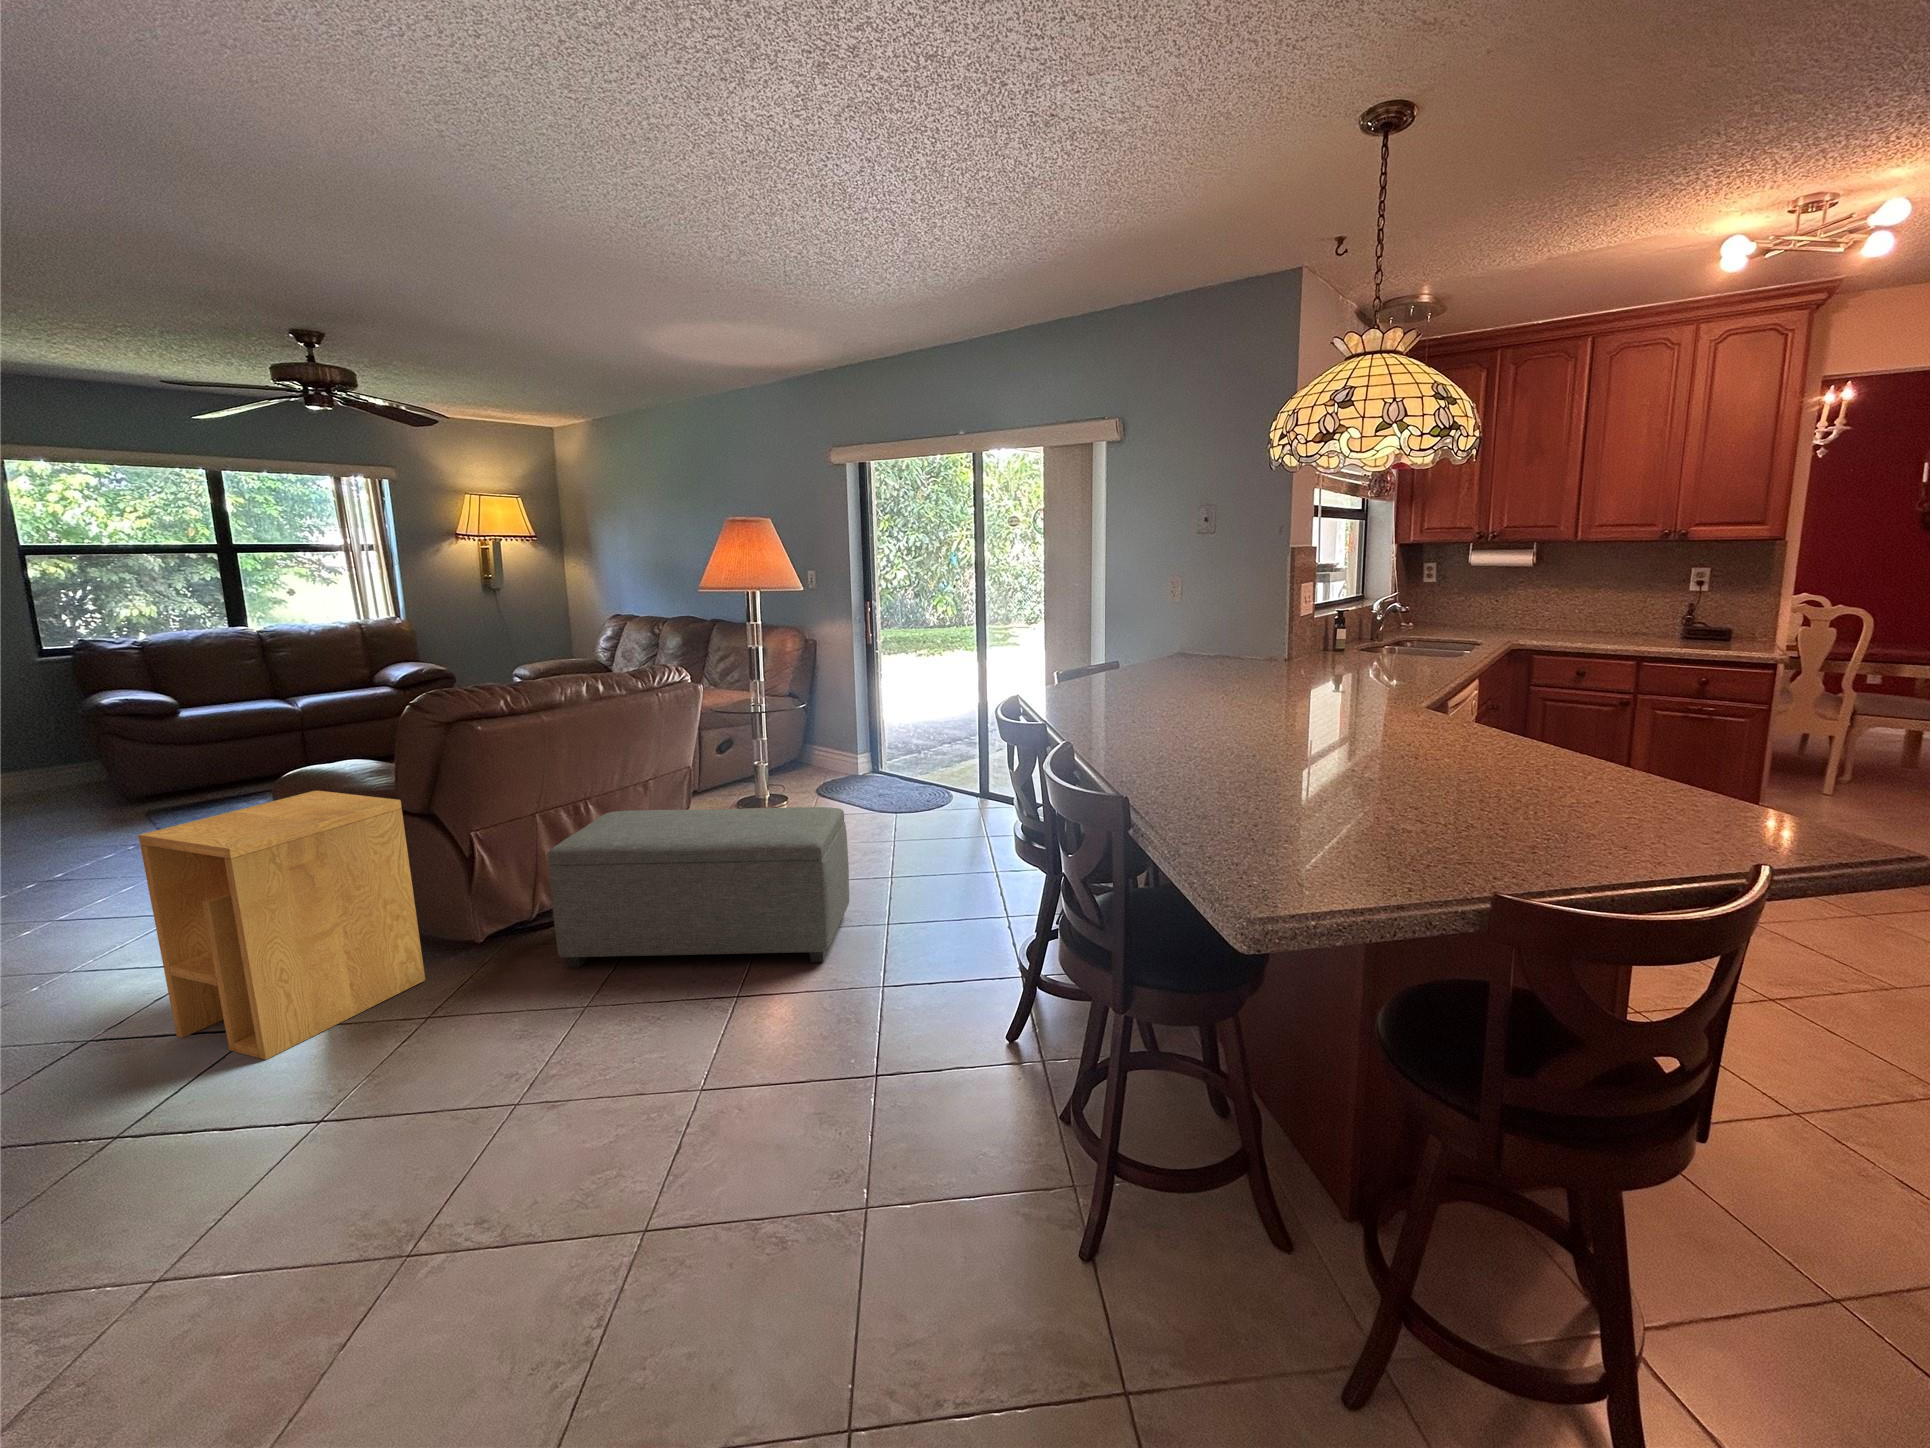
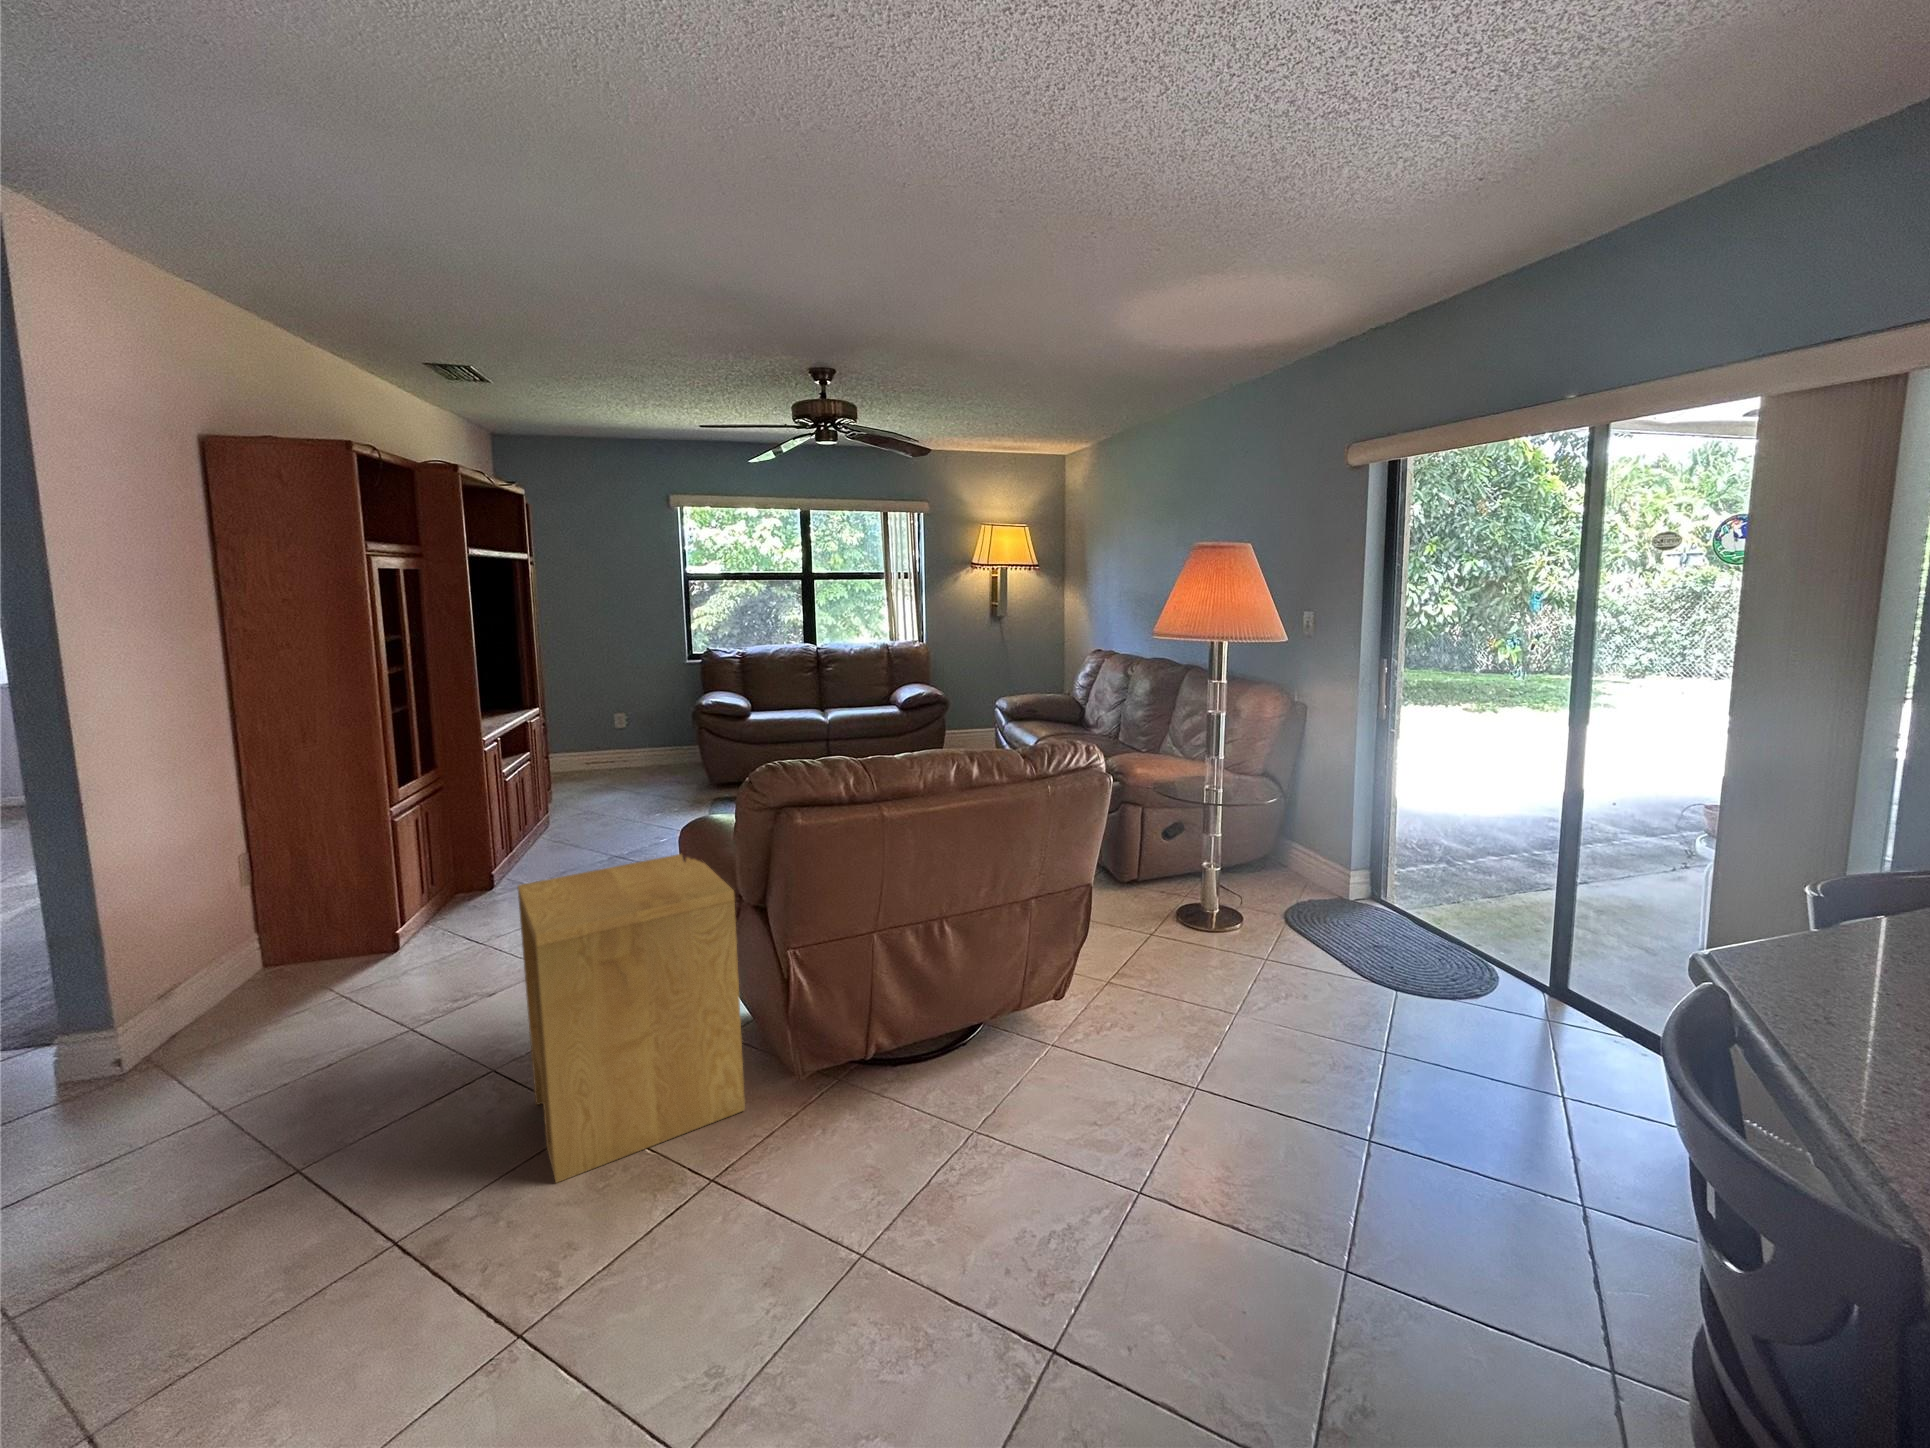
ottoman: present [548,807,849,968] -> none [865,940,1289,1334]

